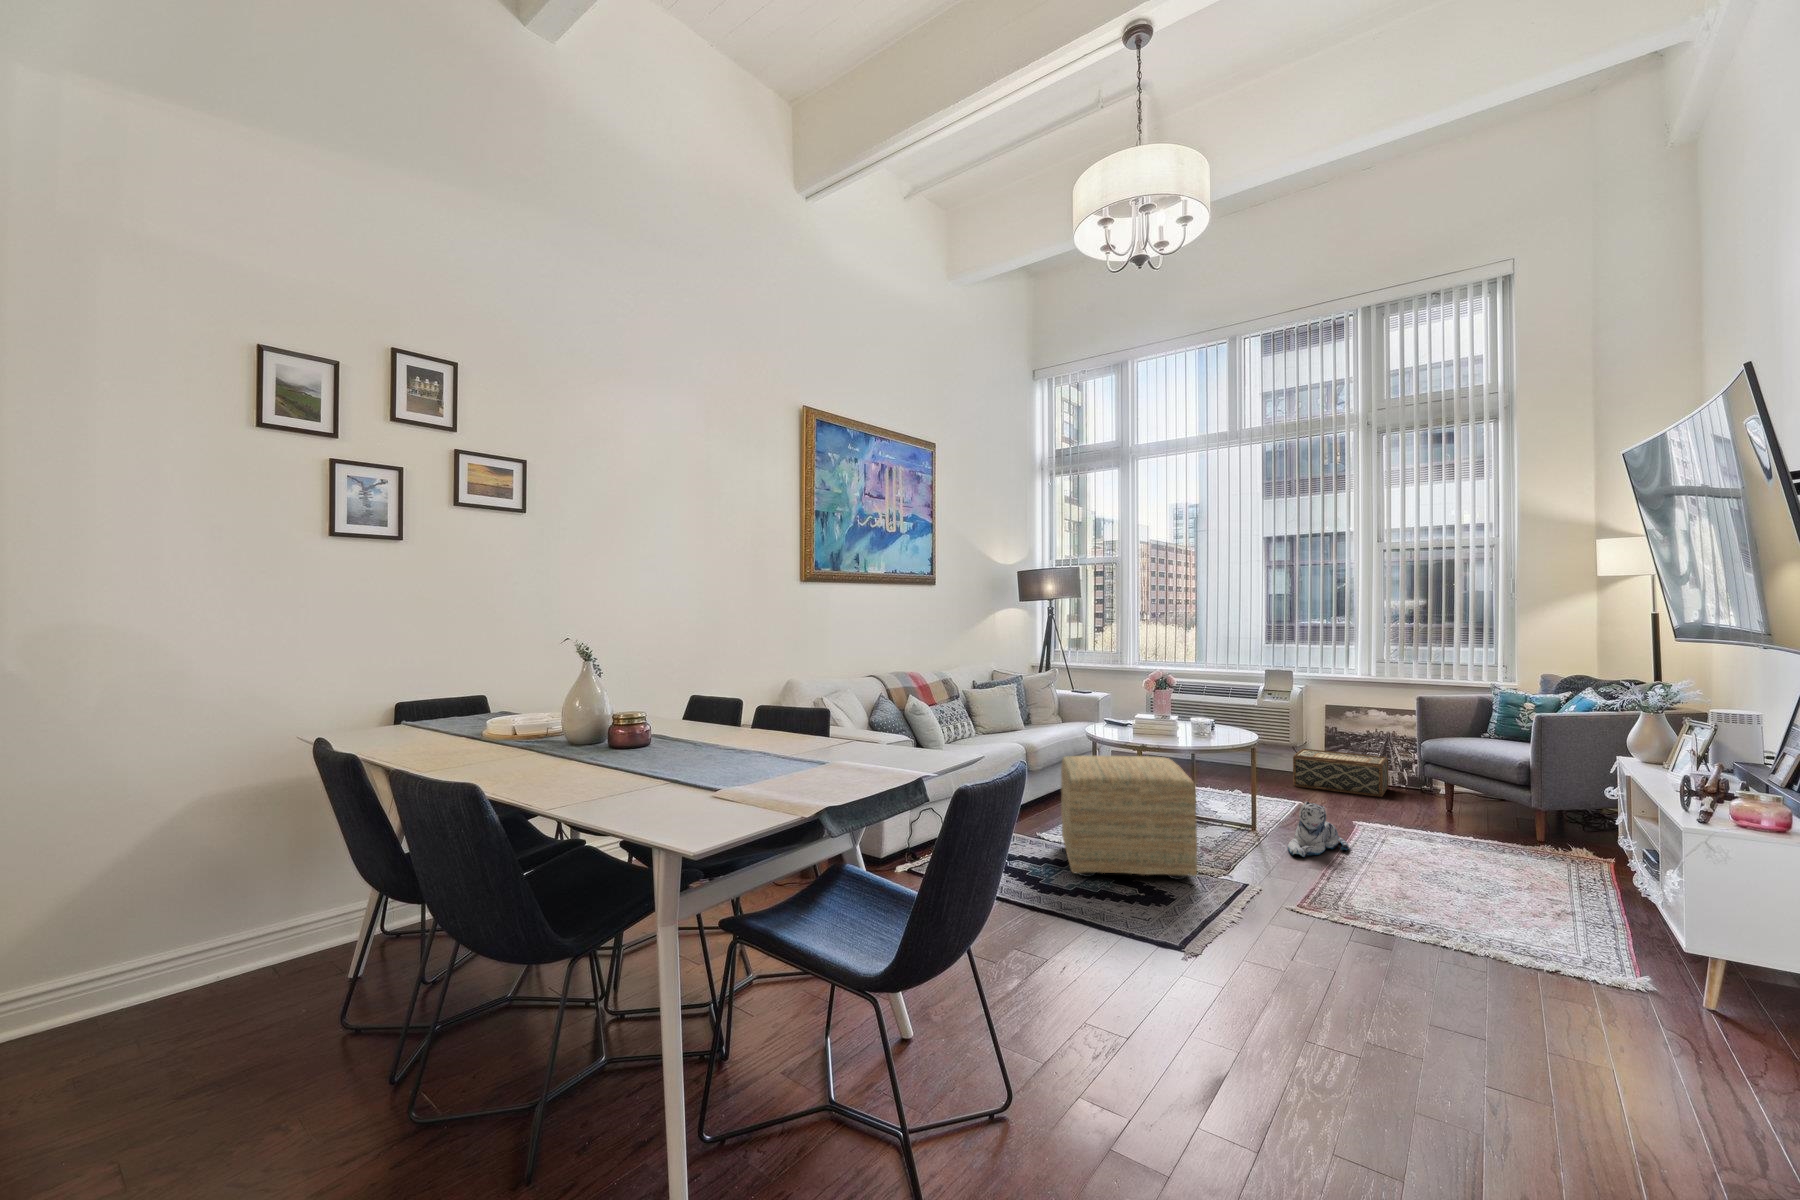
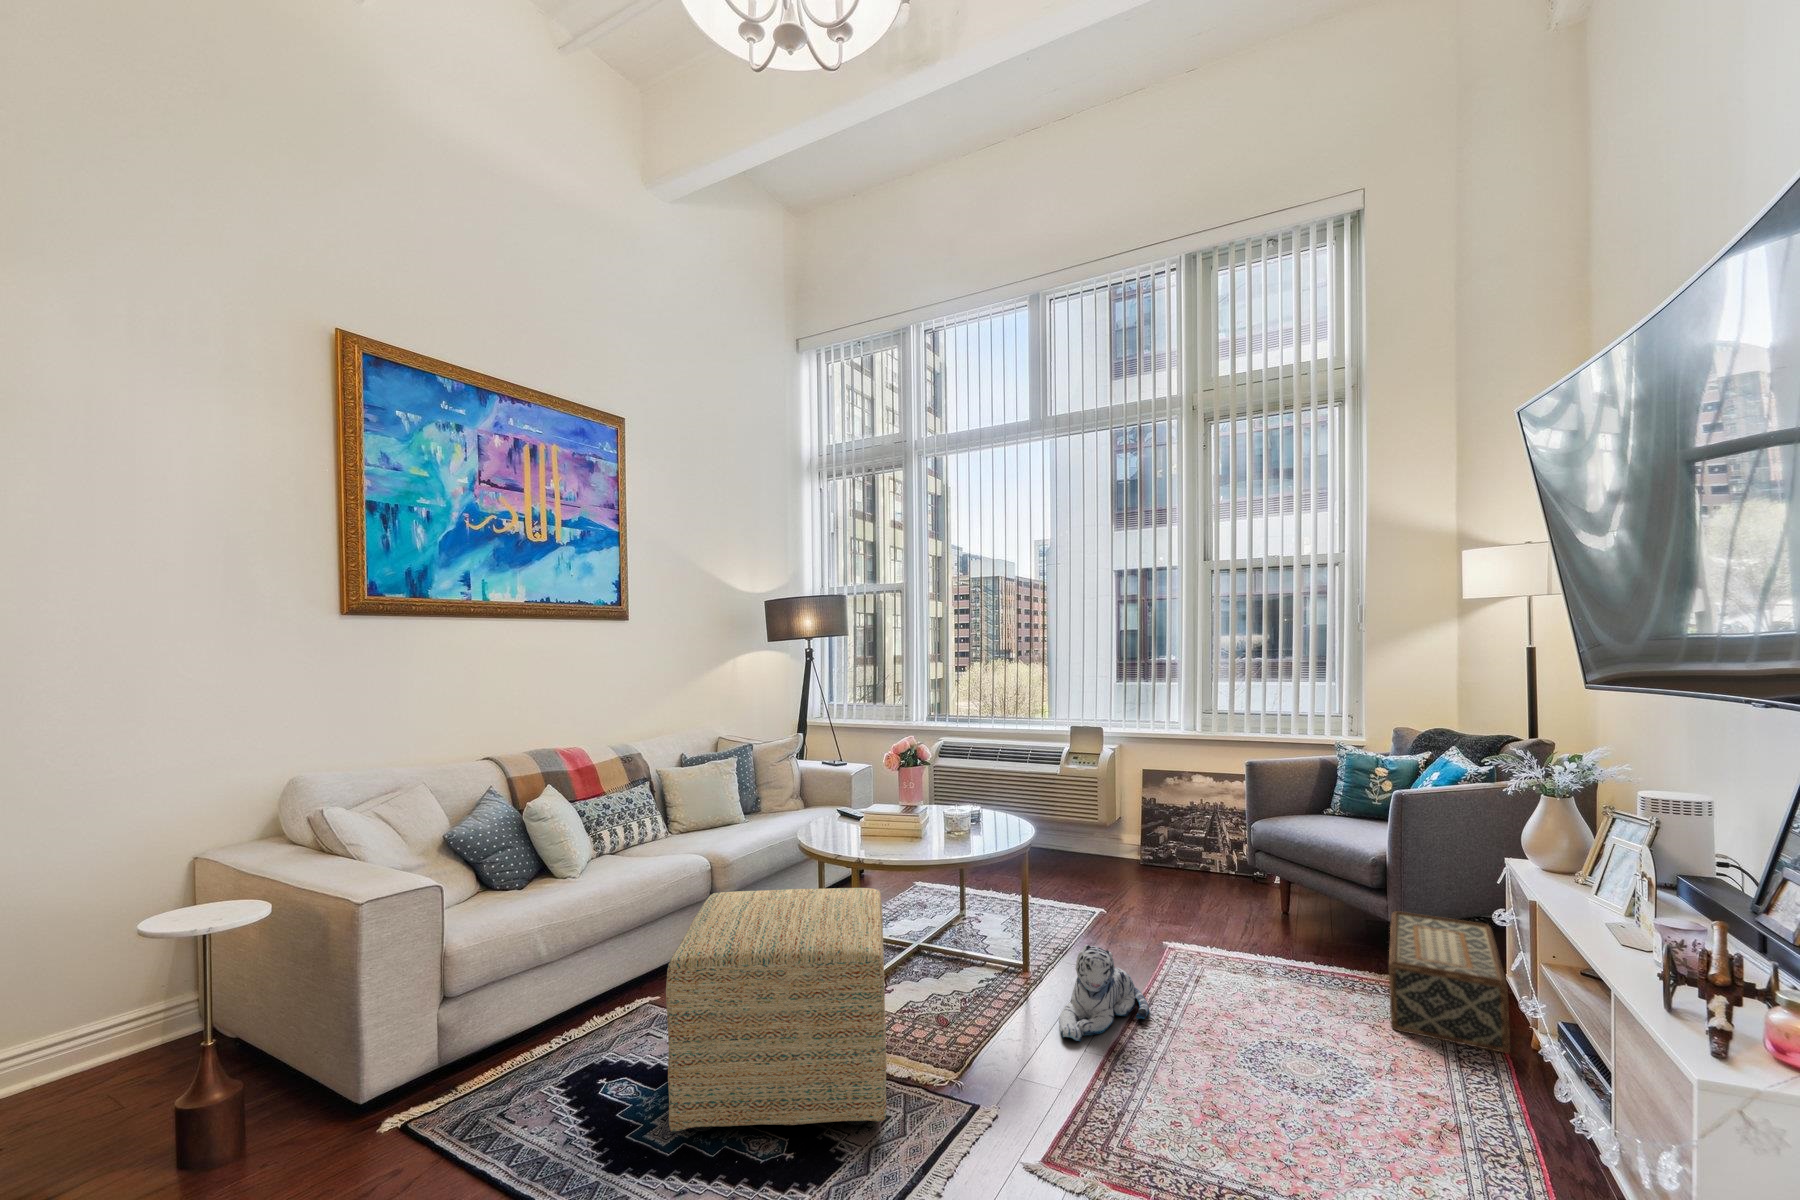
woven basket: present [1293,749,1388,797] -> present [1389,911,1510,1054]

